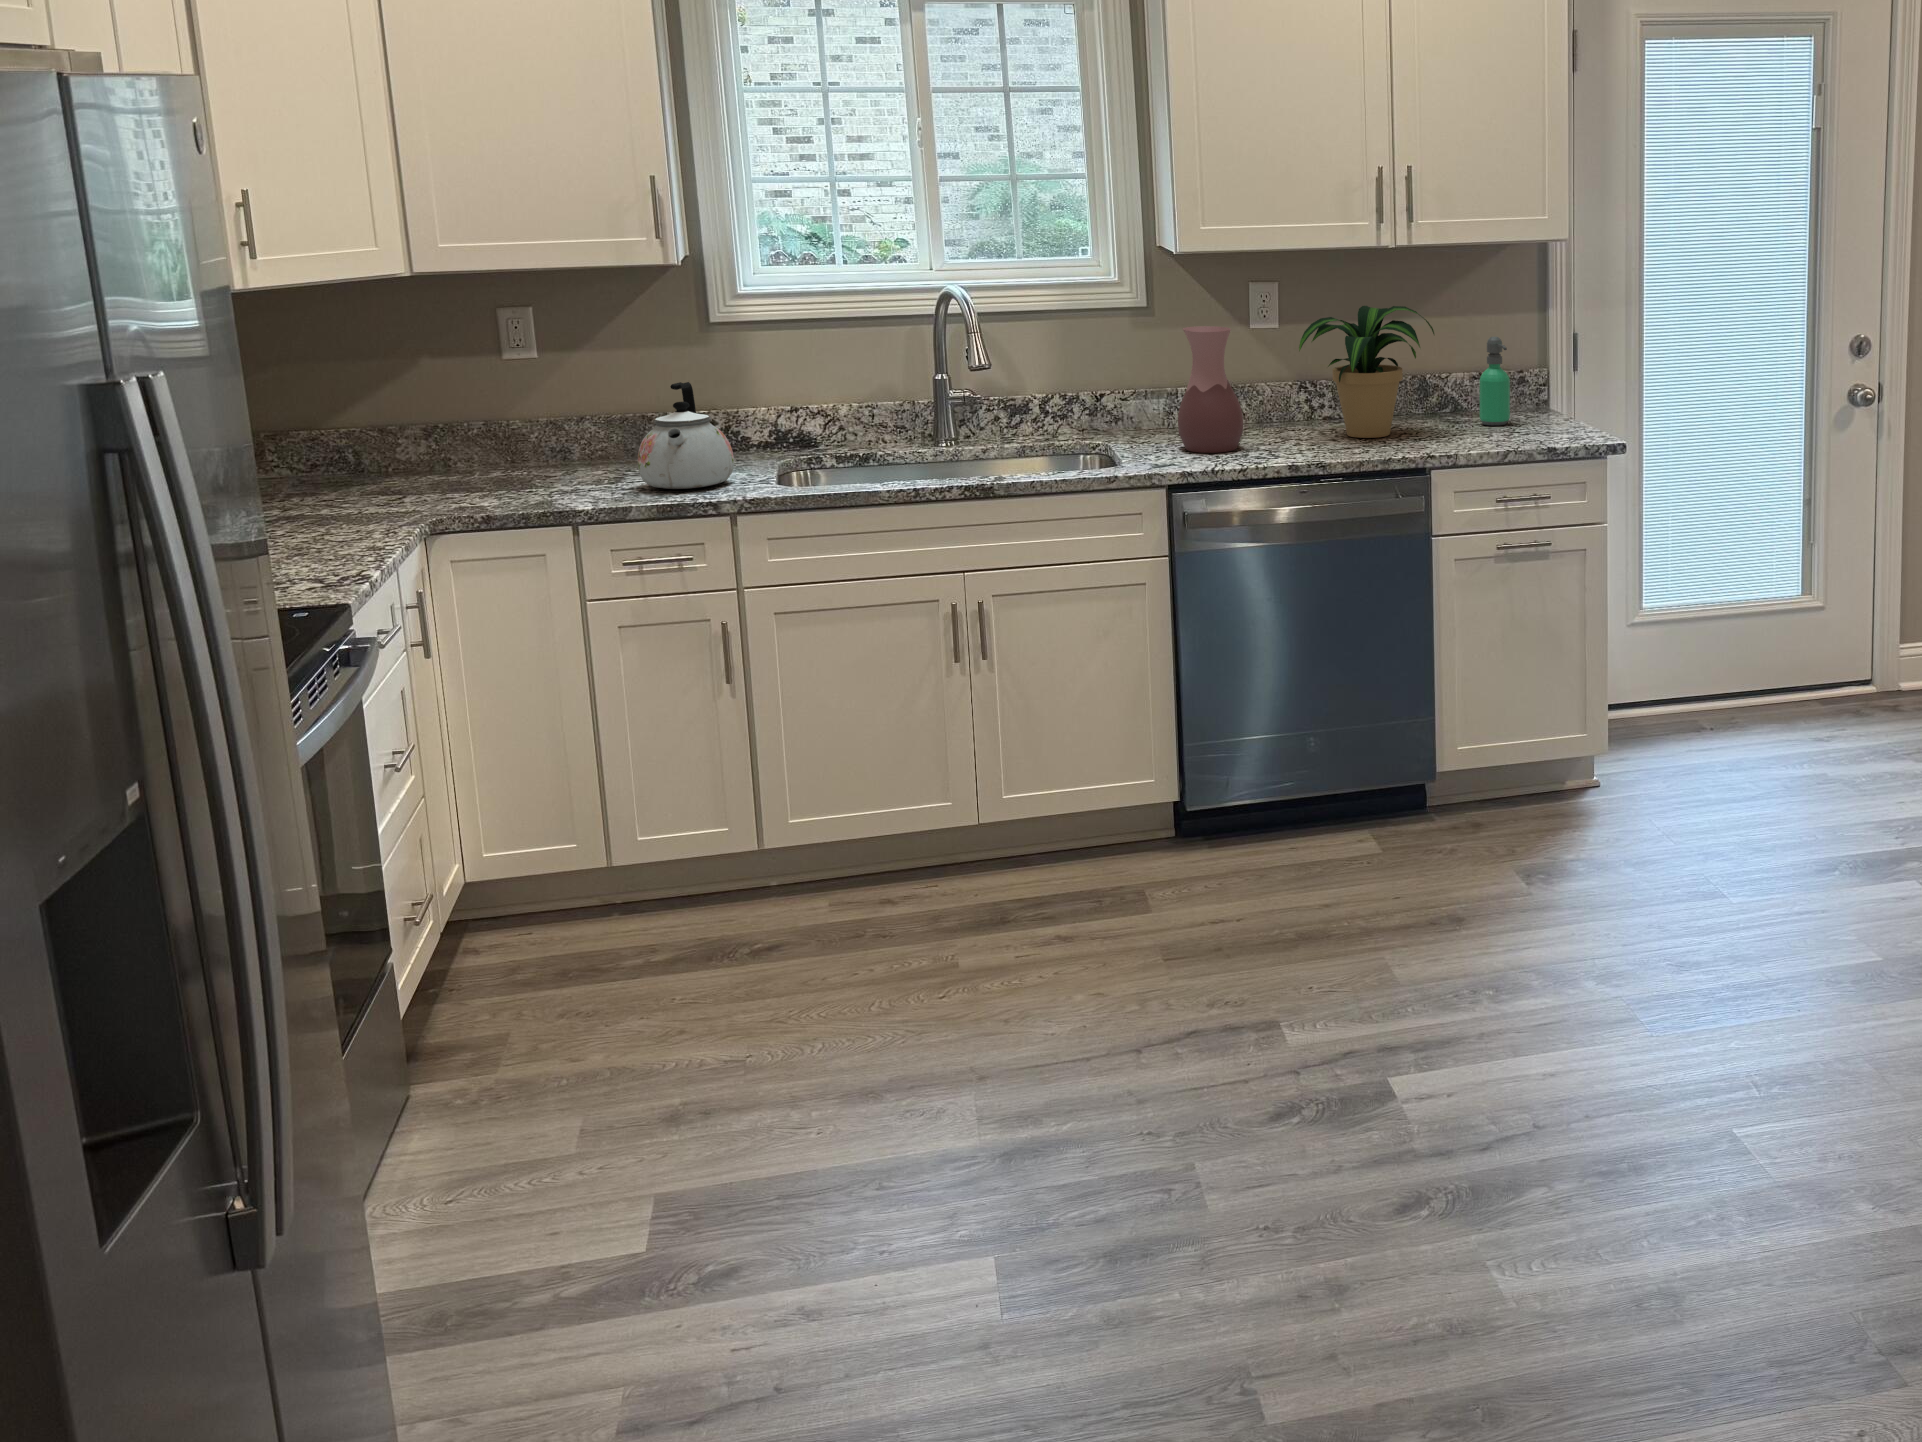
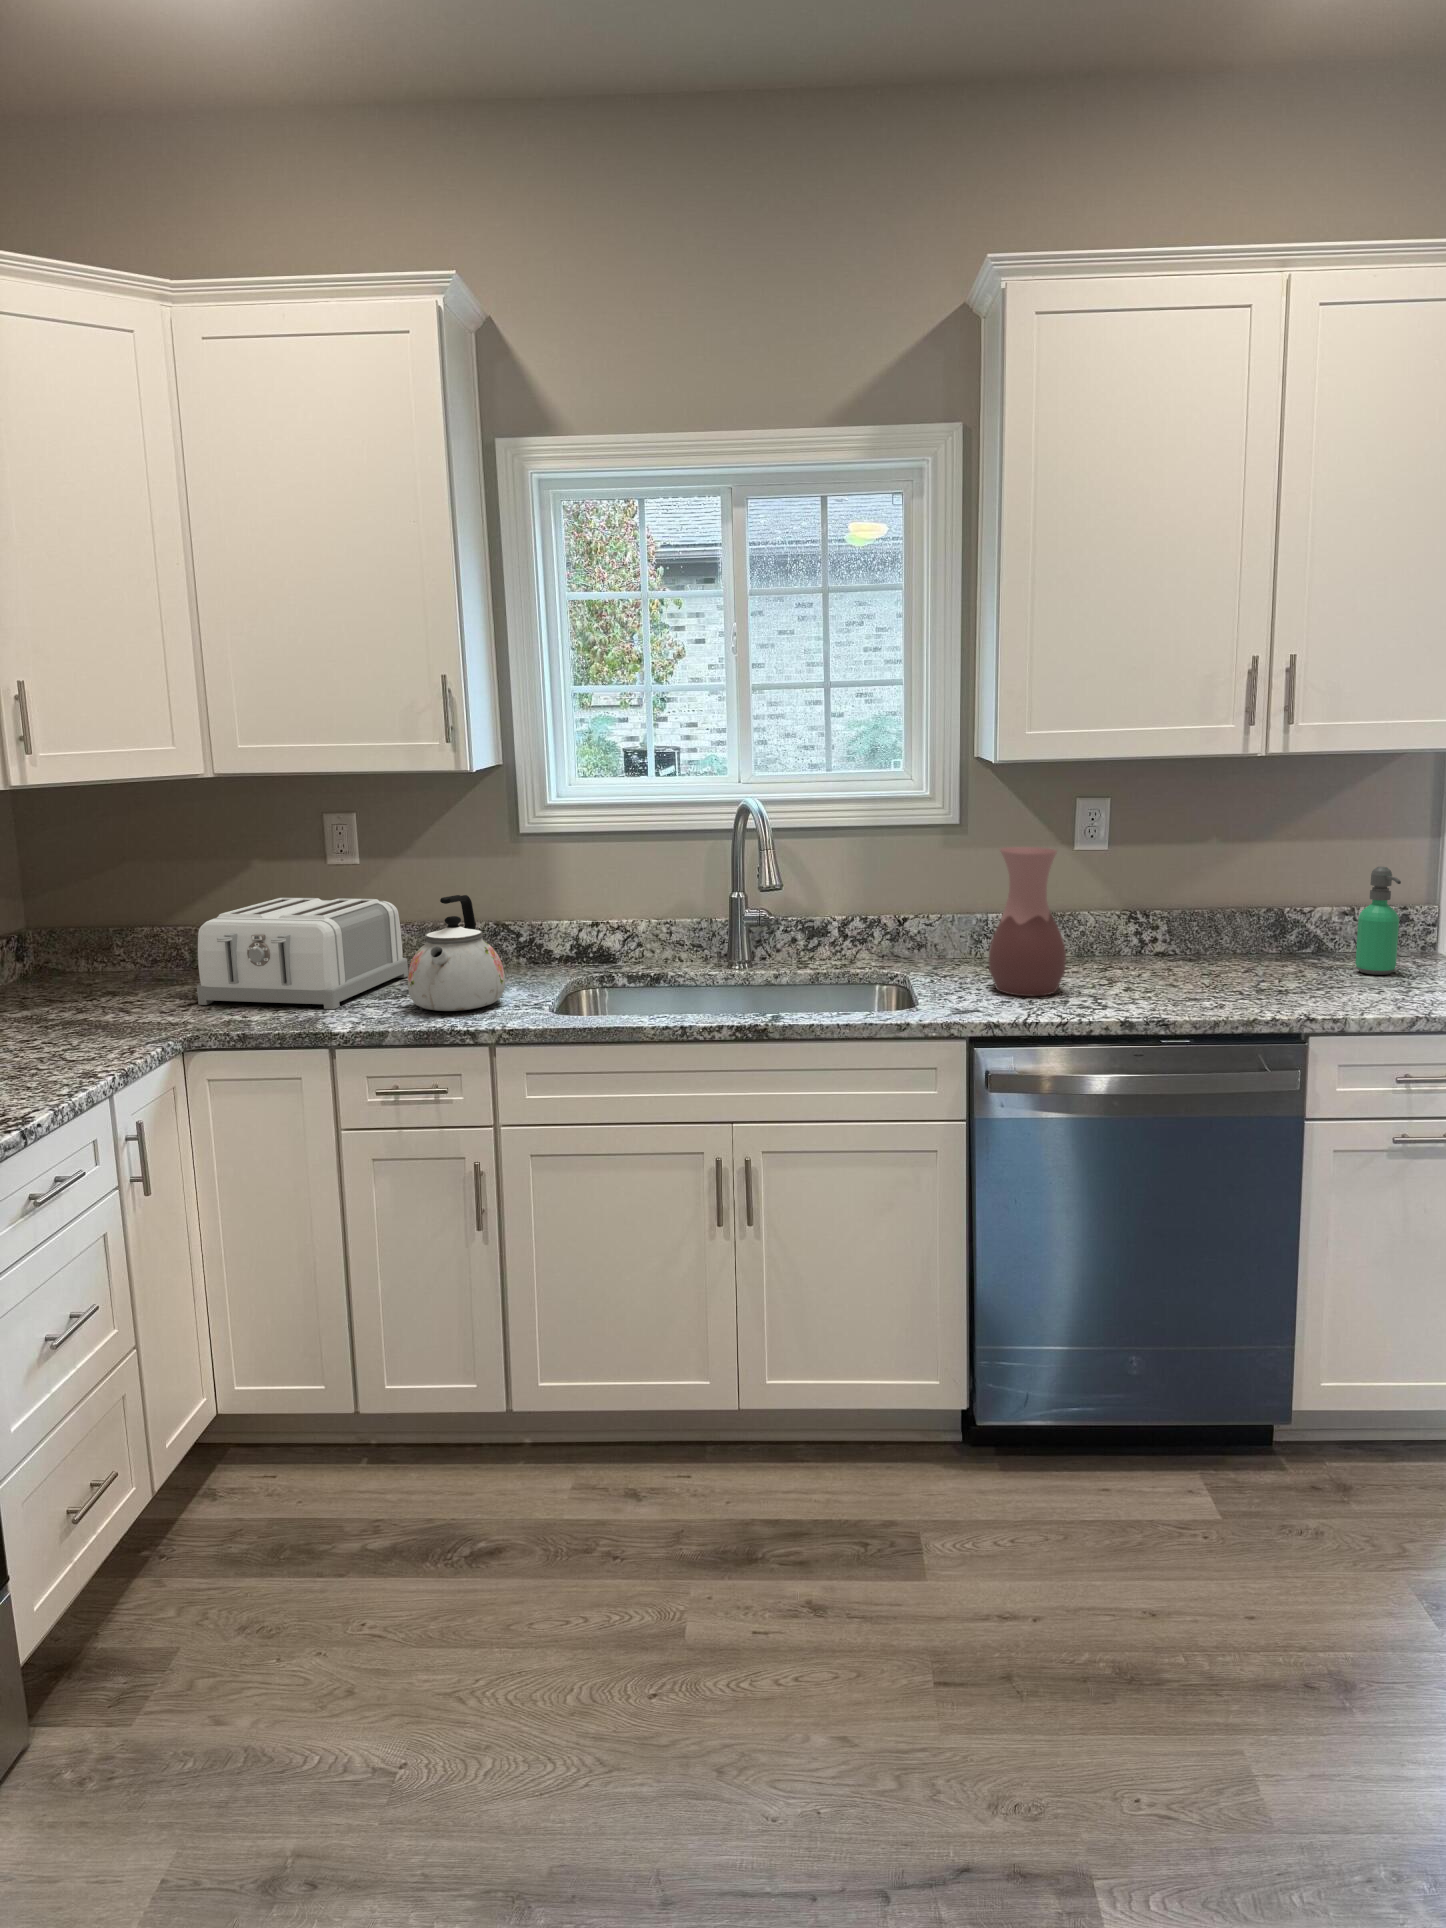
potted plant: present [1299,306,1434,438] -> none [1138,826,1309,985]
toaster: none [402,391,607,499] -> present [197,898,408,1009]

